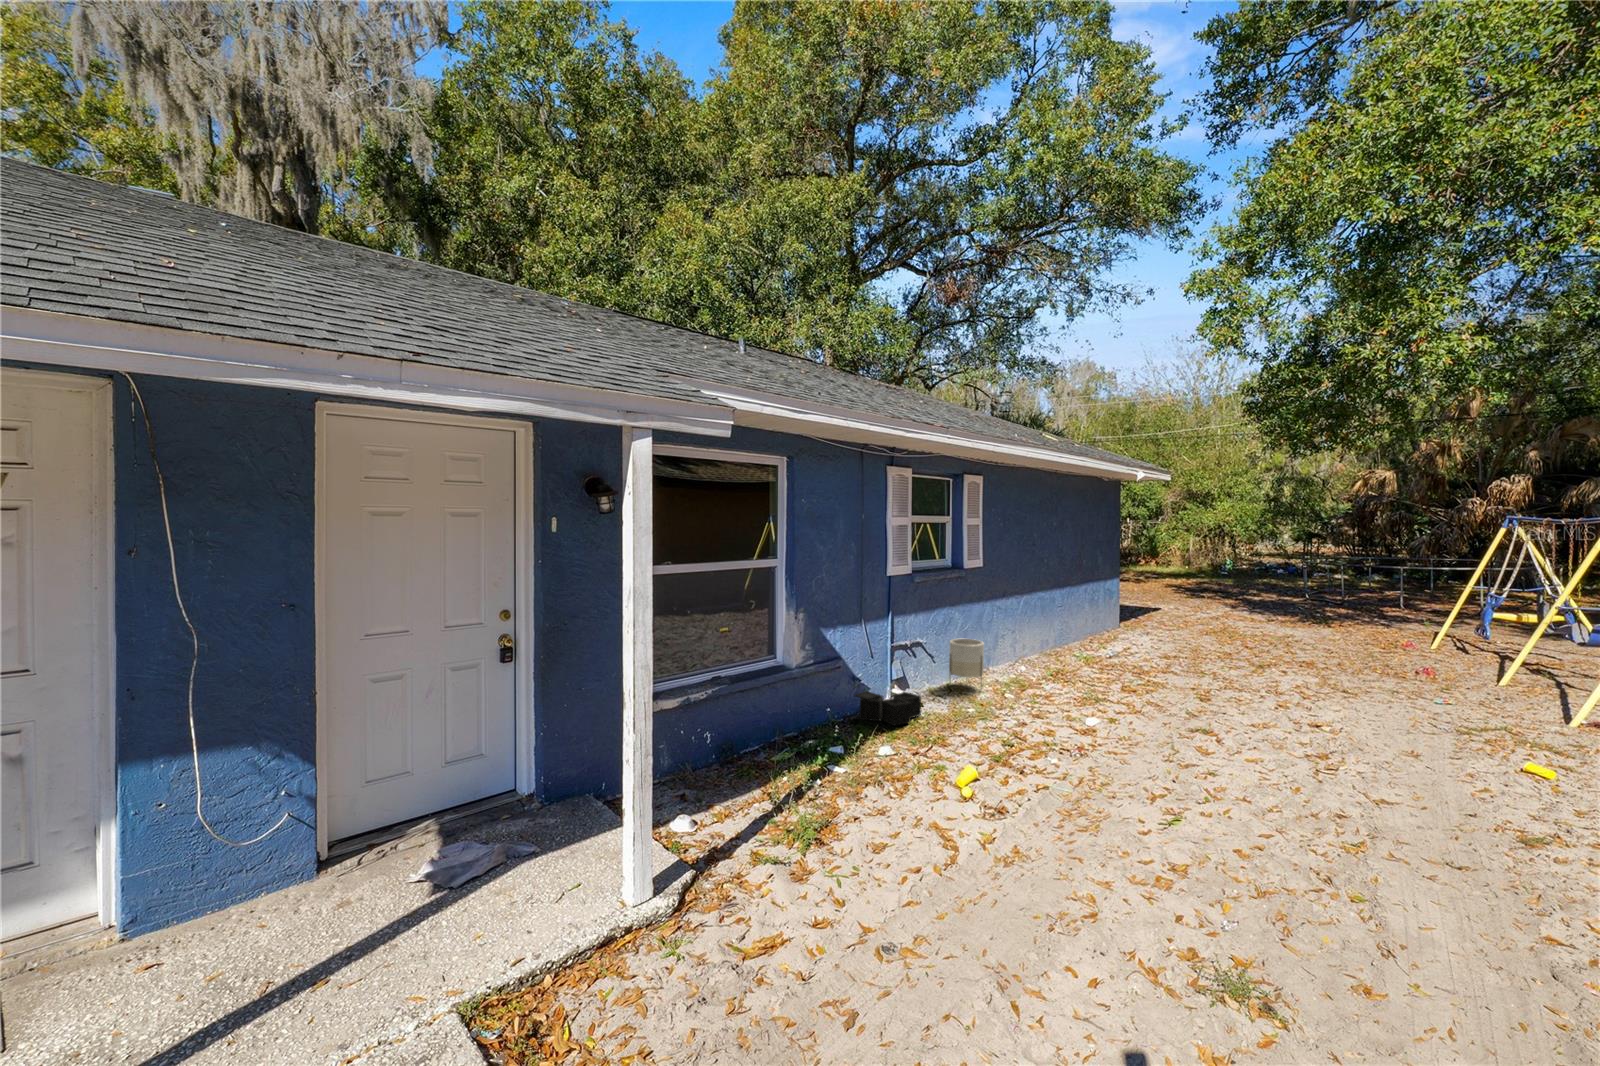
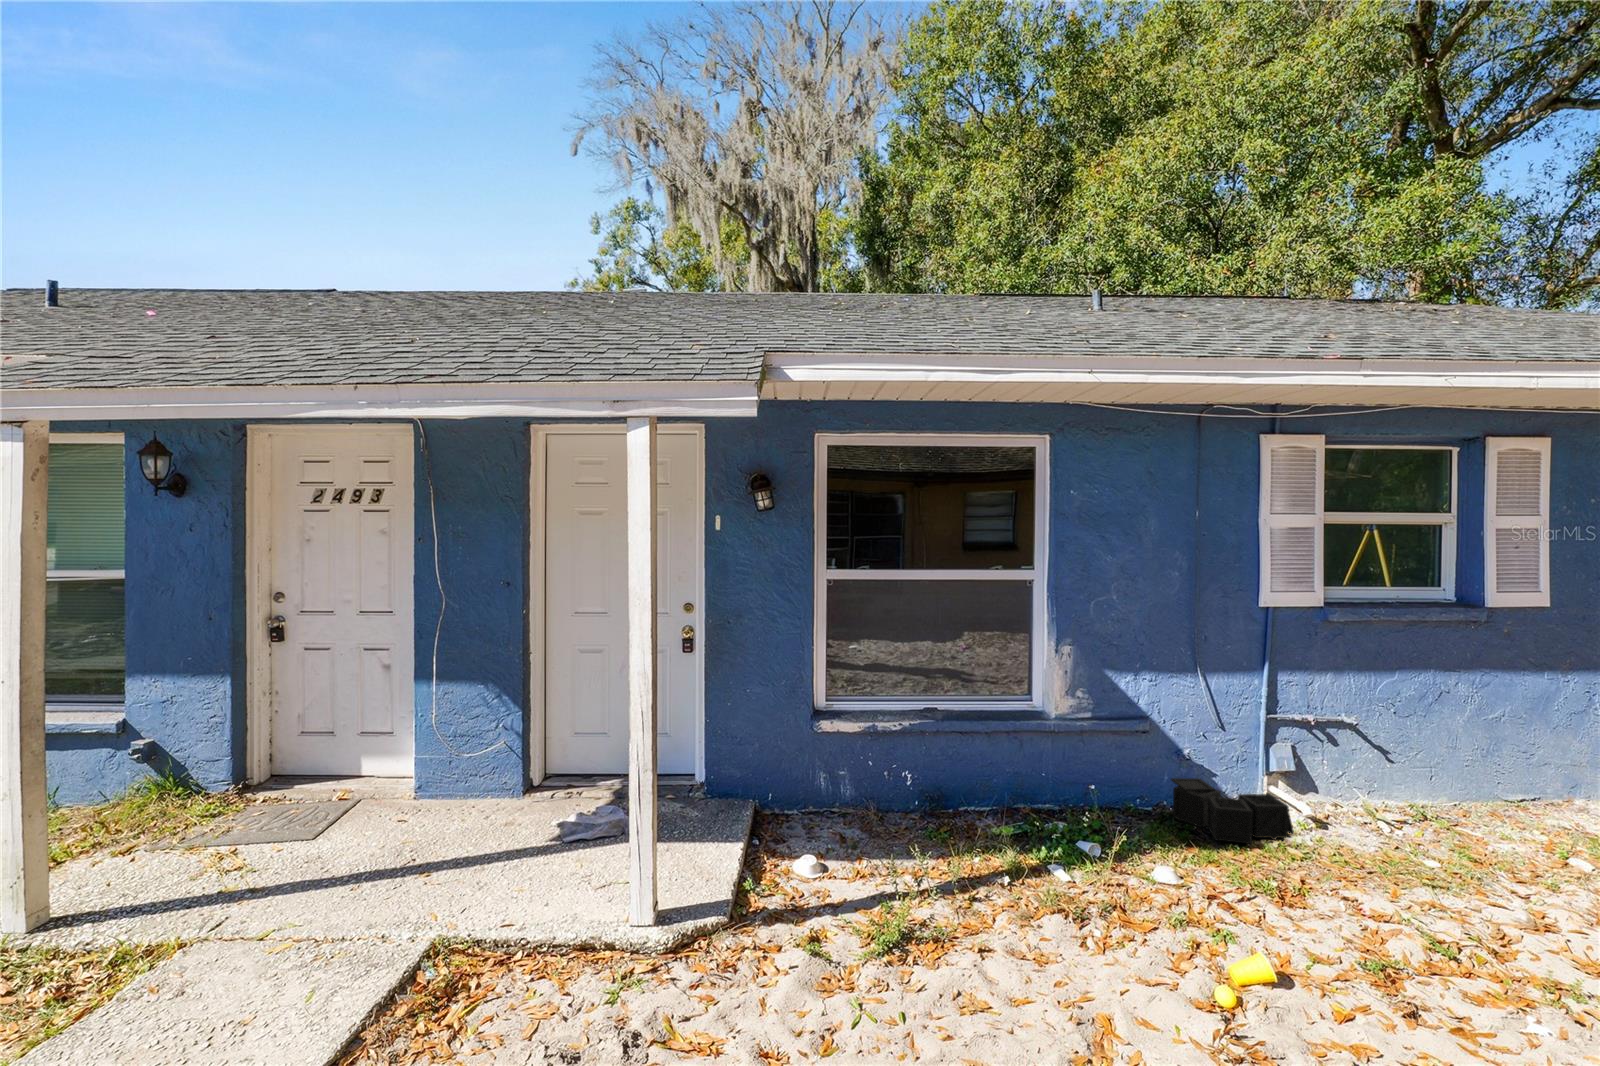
planter: present [949,639,984,677] -> none [1411,730,1493,832]

